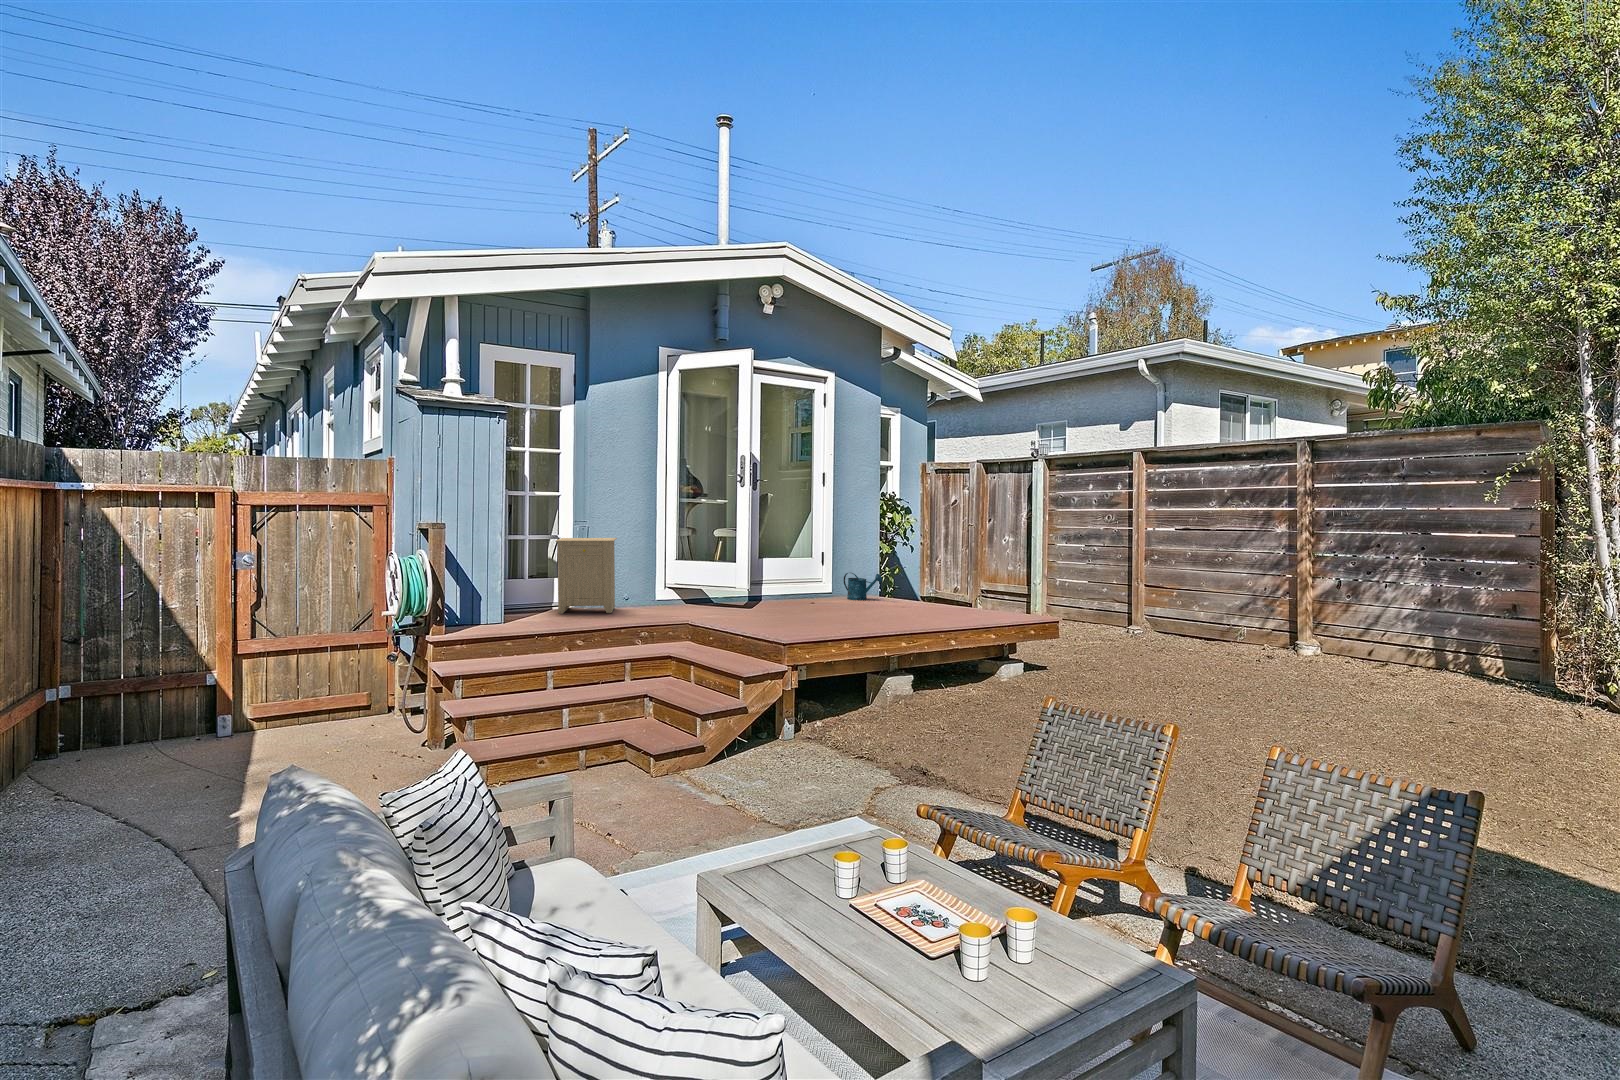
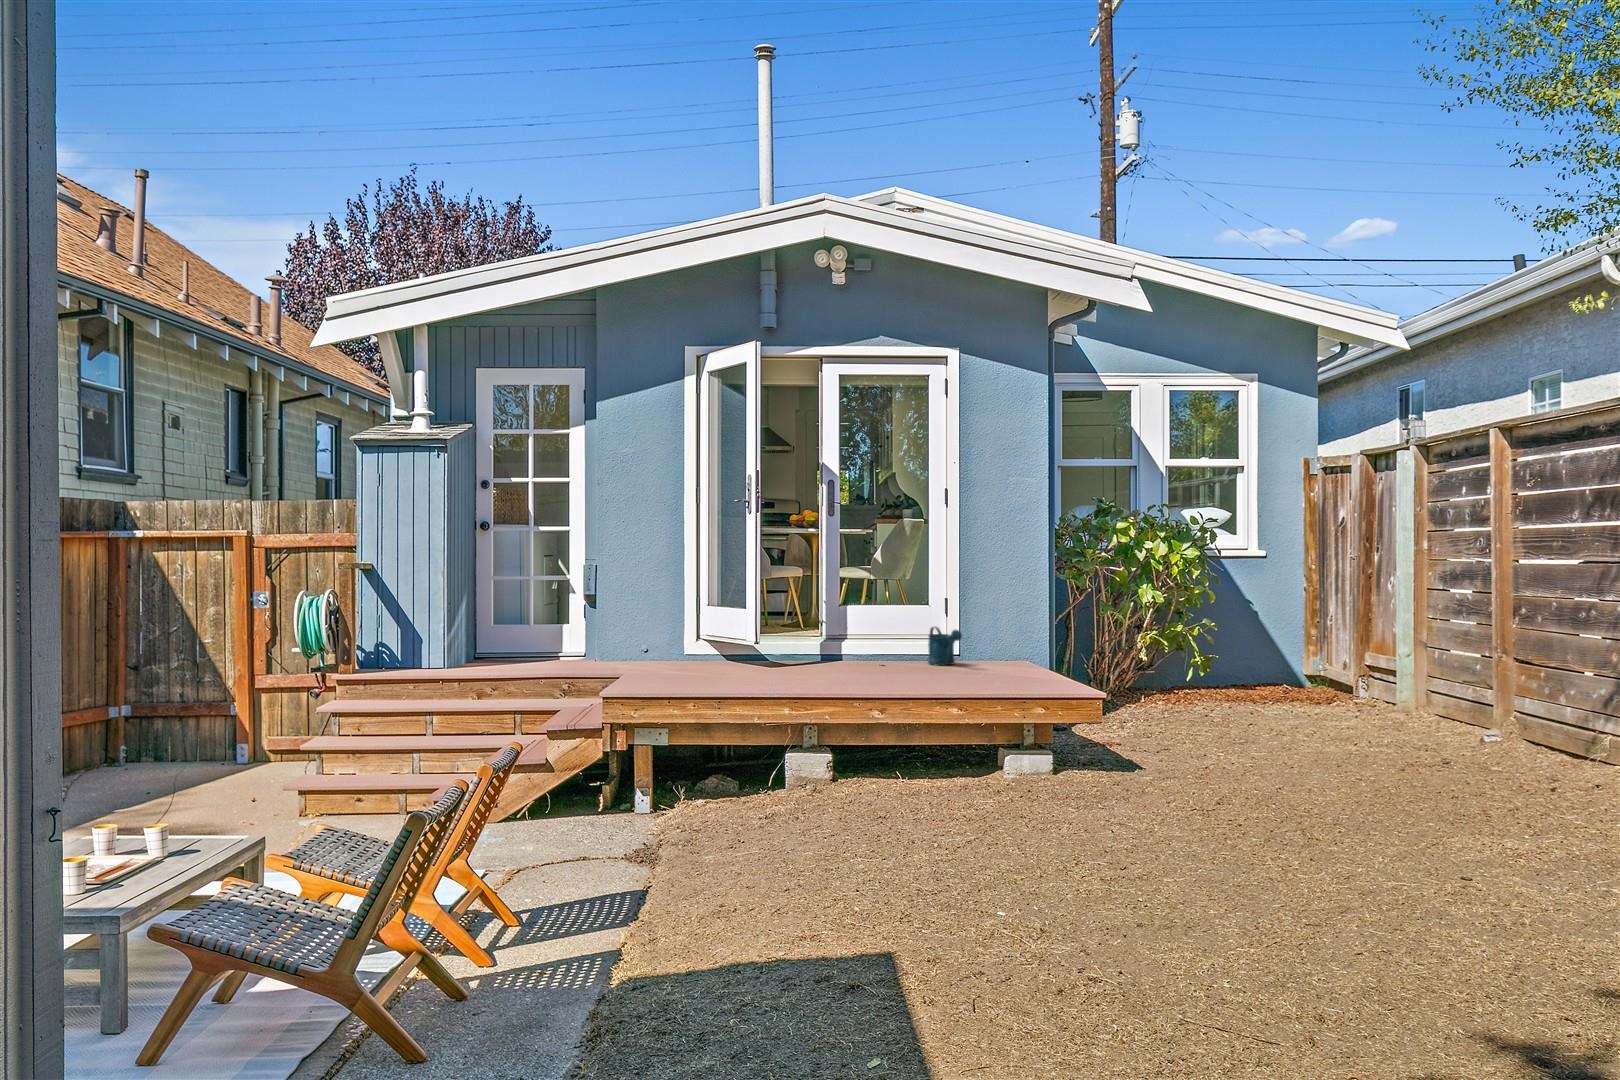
side table: present [556,538,617,614] -> none [522,579,605,666]

